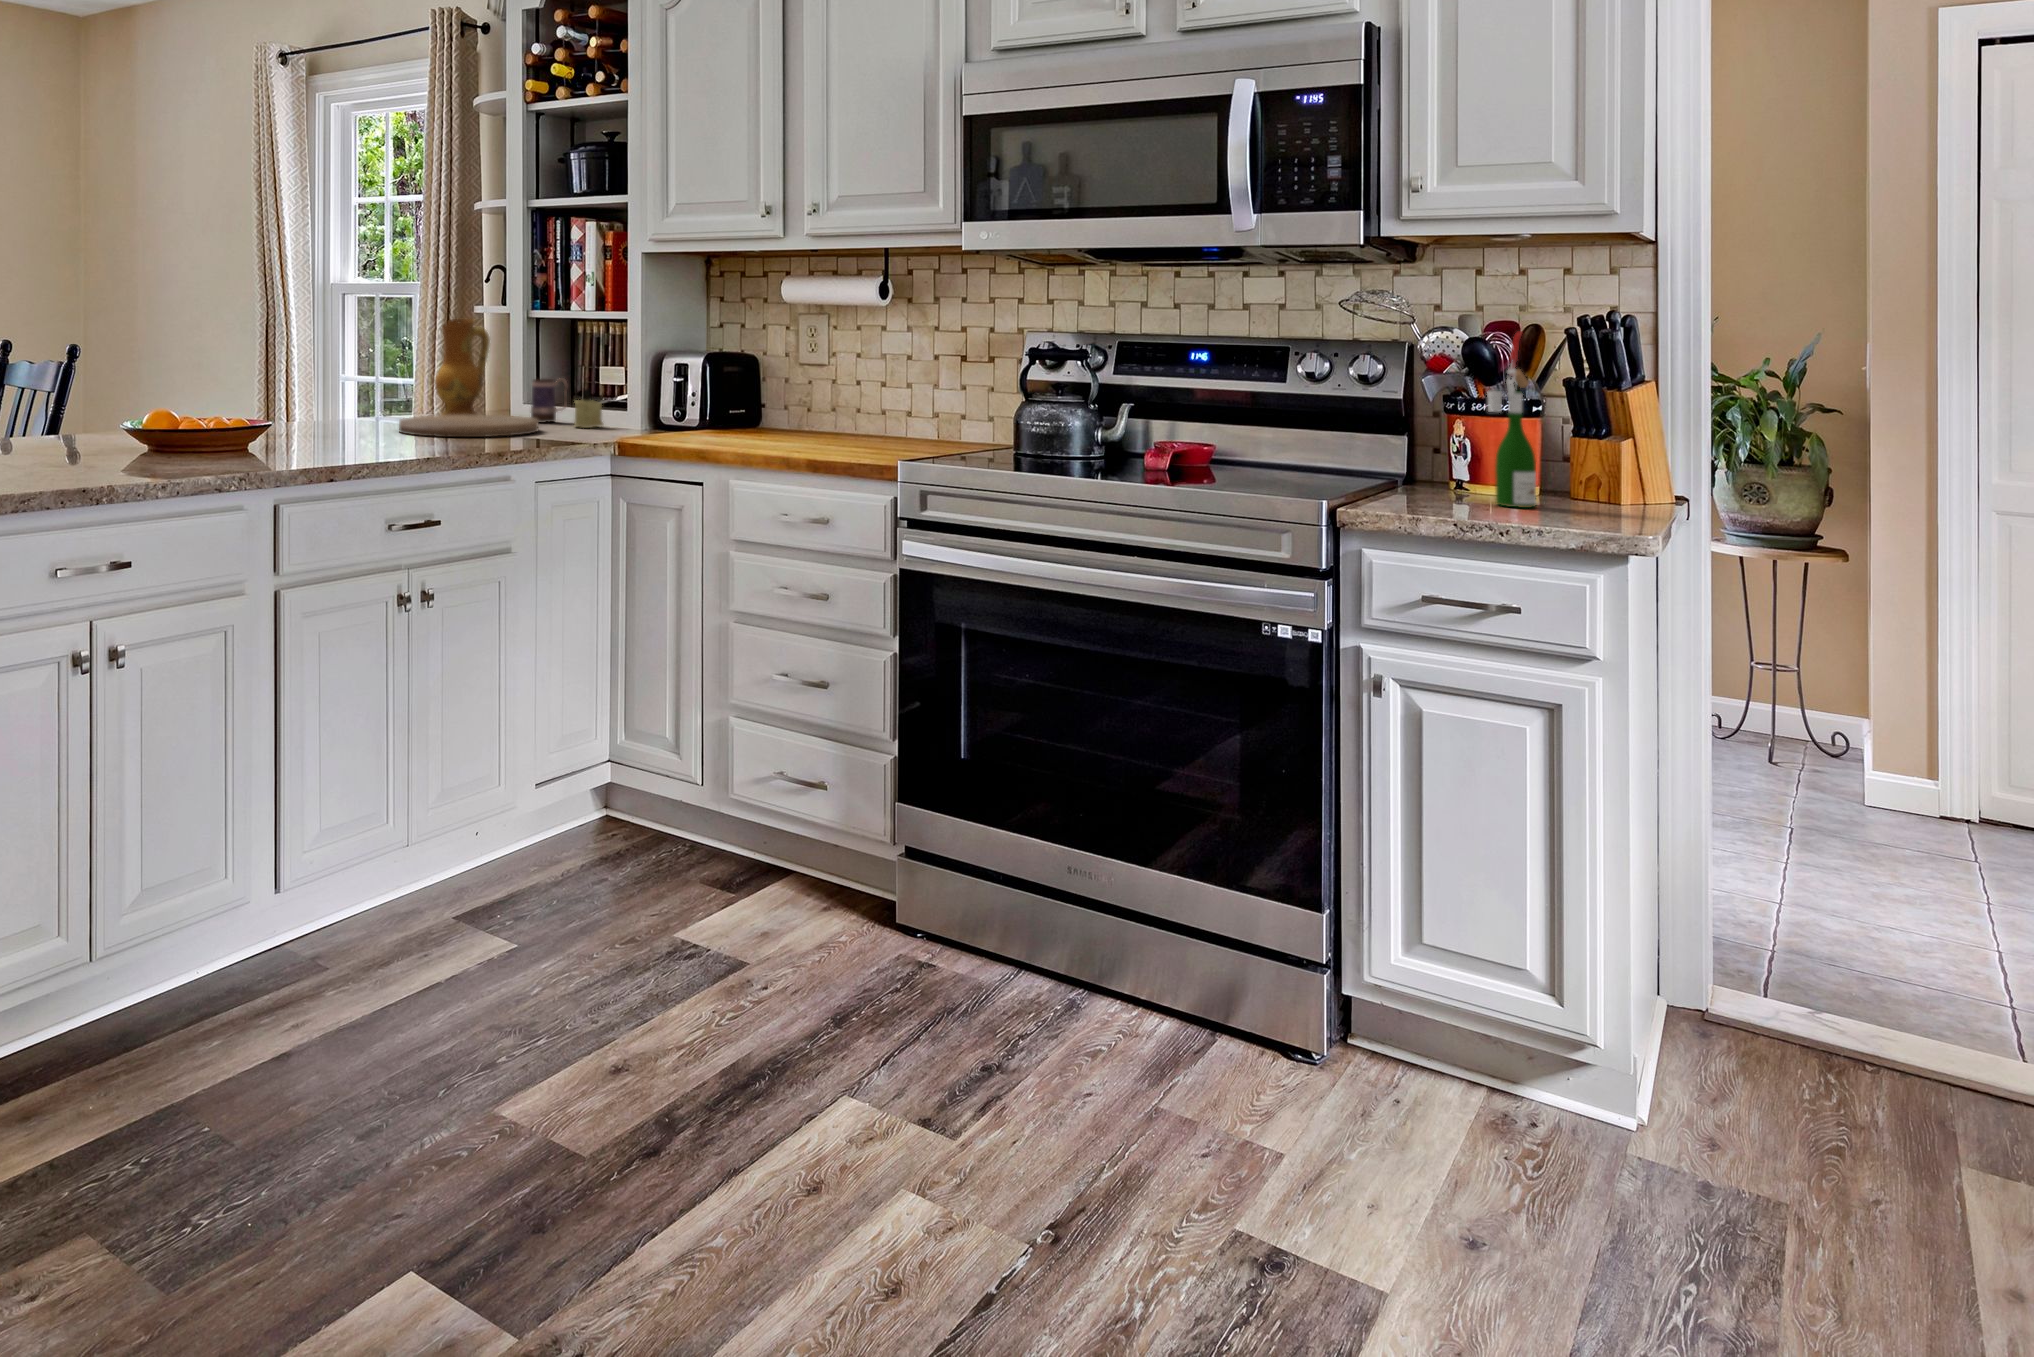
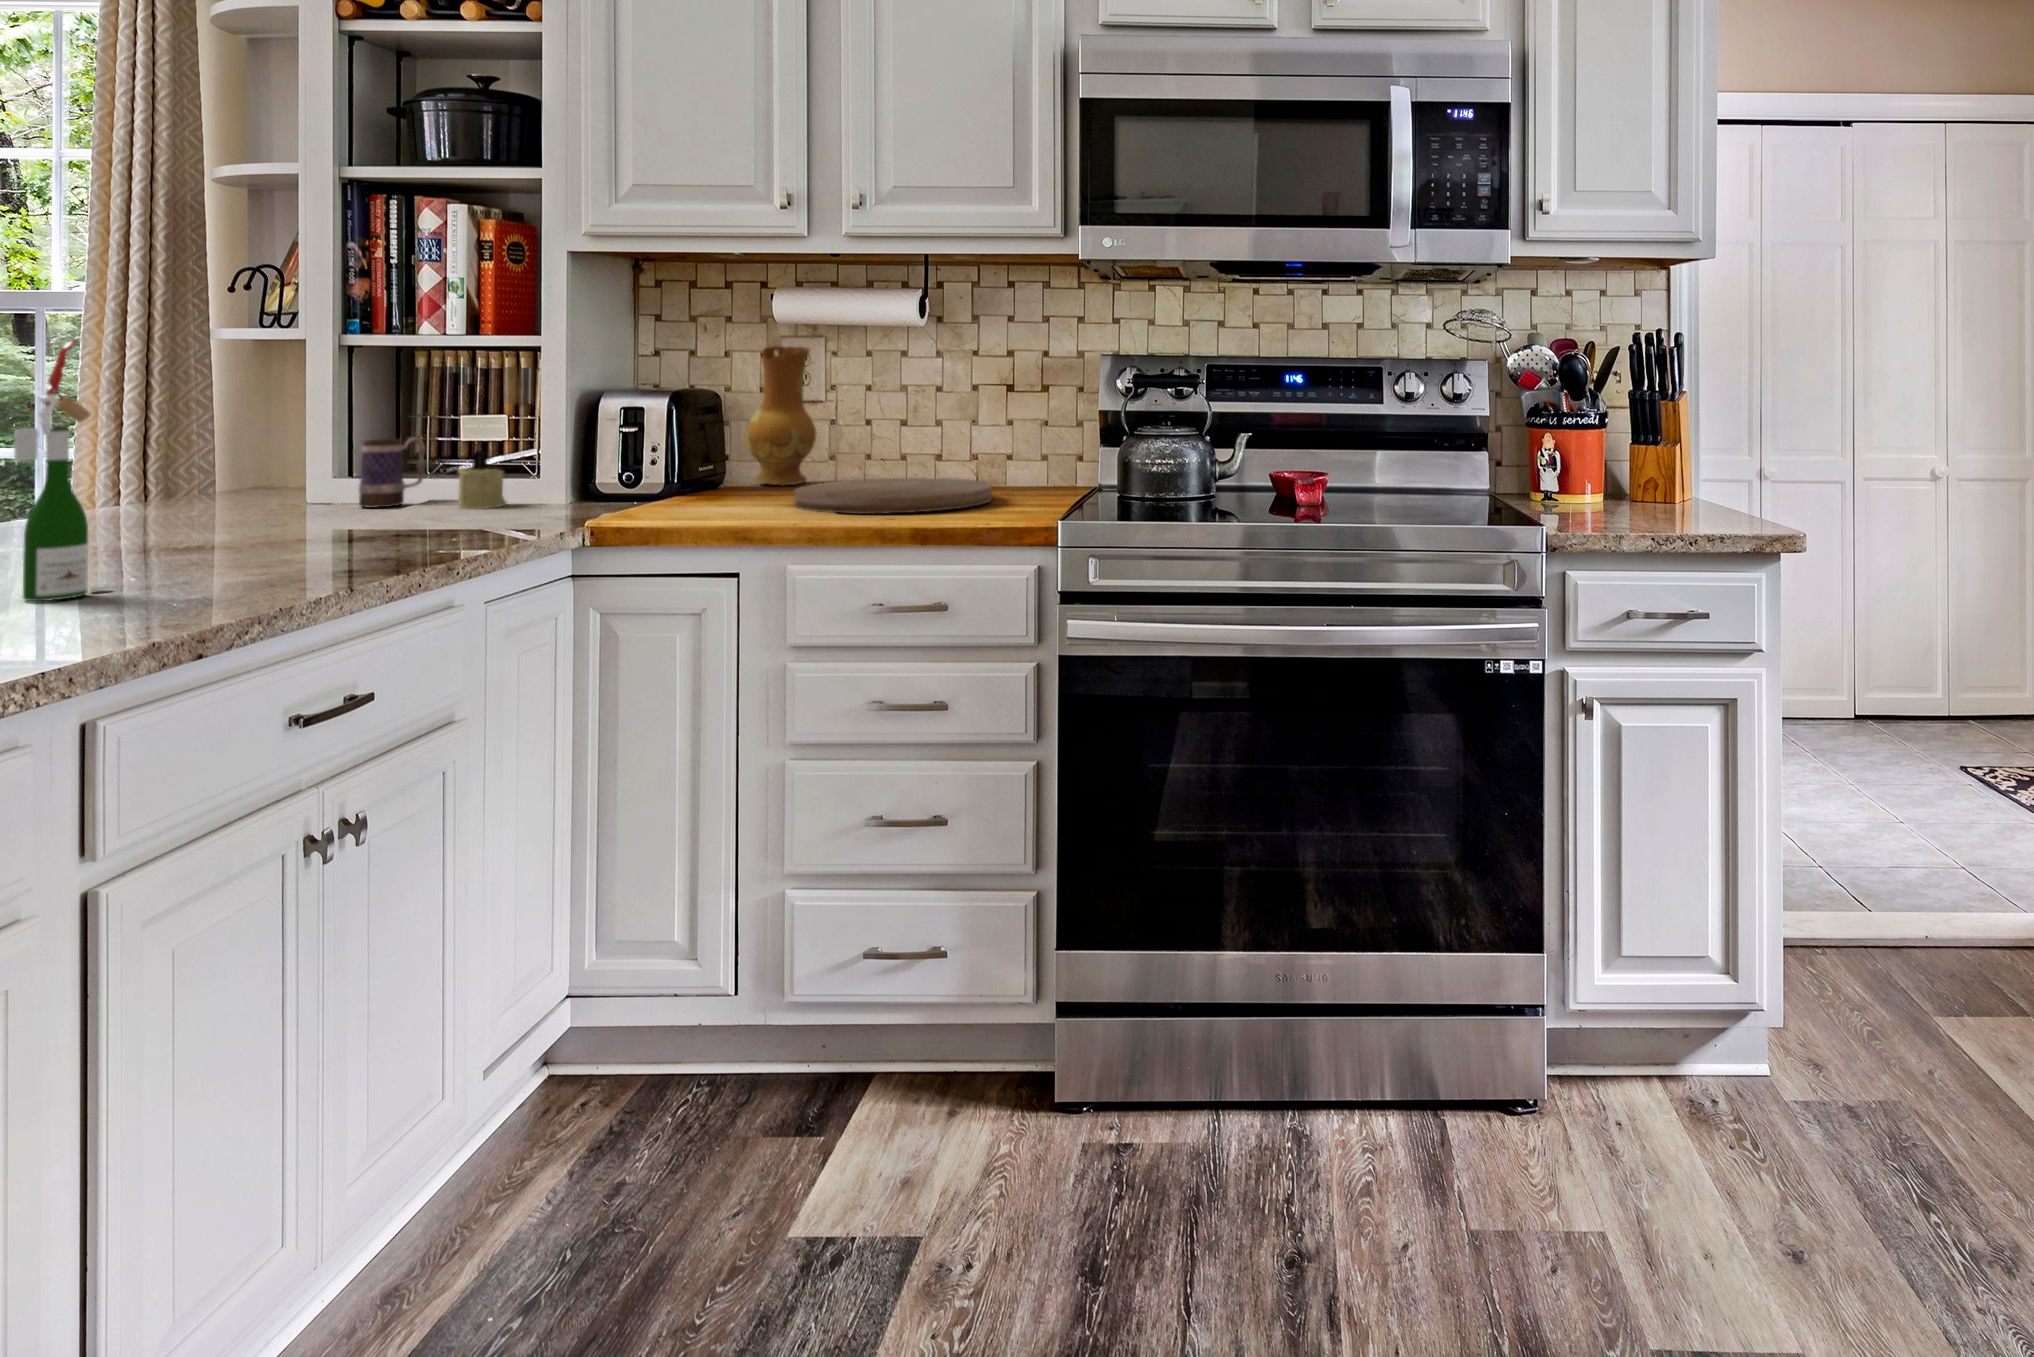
ceramic jug: present [435,319,490,415] -> present [745,346,816,486]
wine bottle: present [1487,331,1537,508] -> present [14,339,110,601]
cutting board: present [399,415,538,437] -> present [795,478,992,514]

